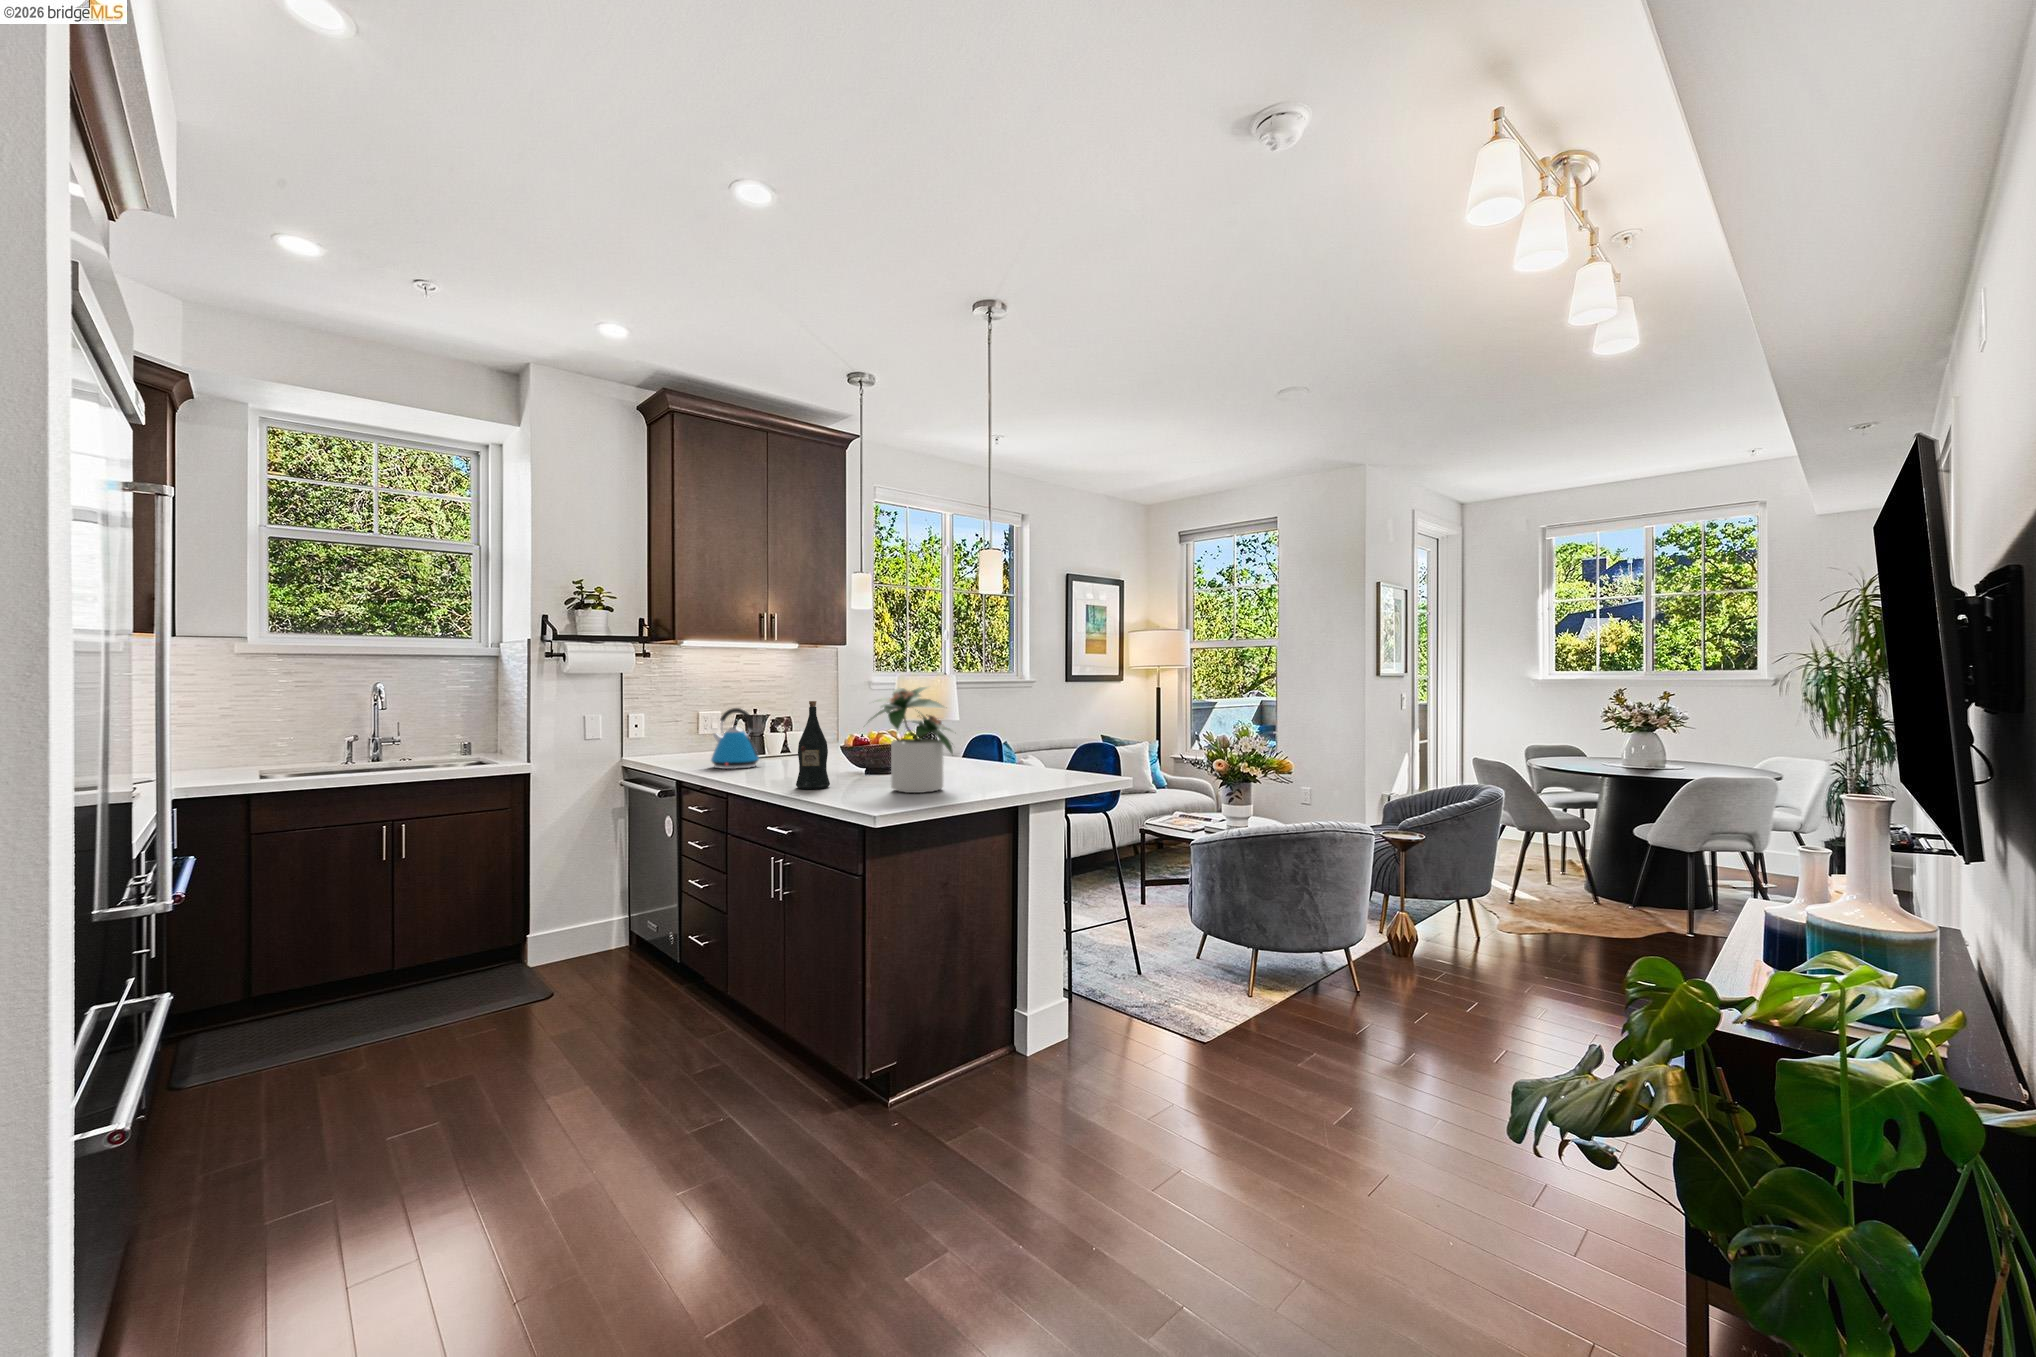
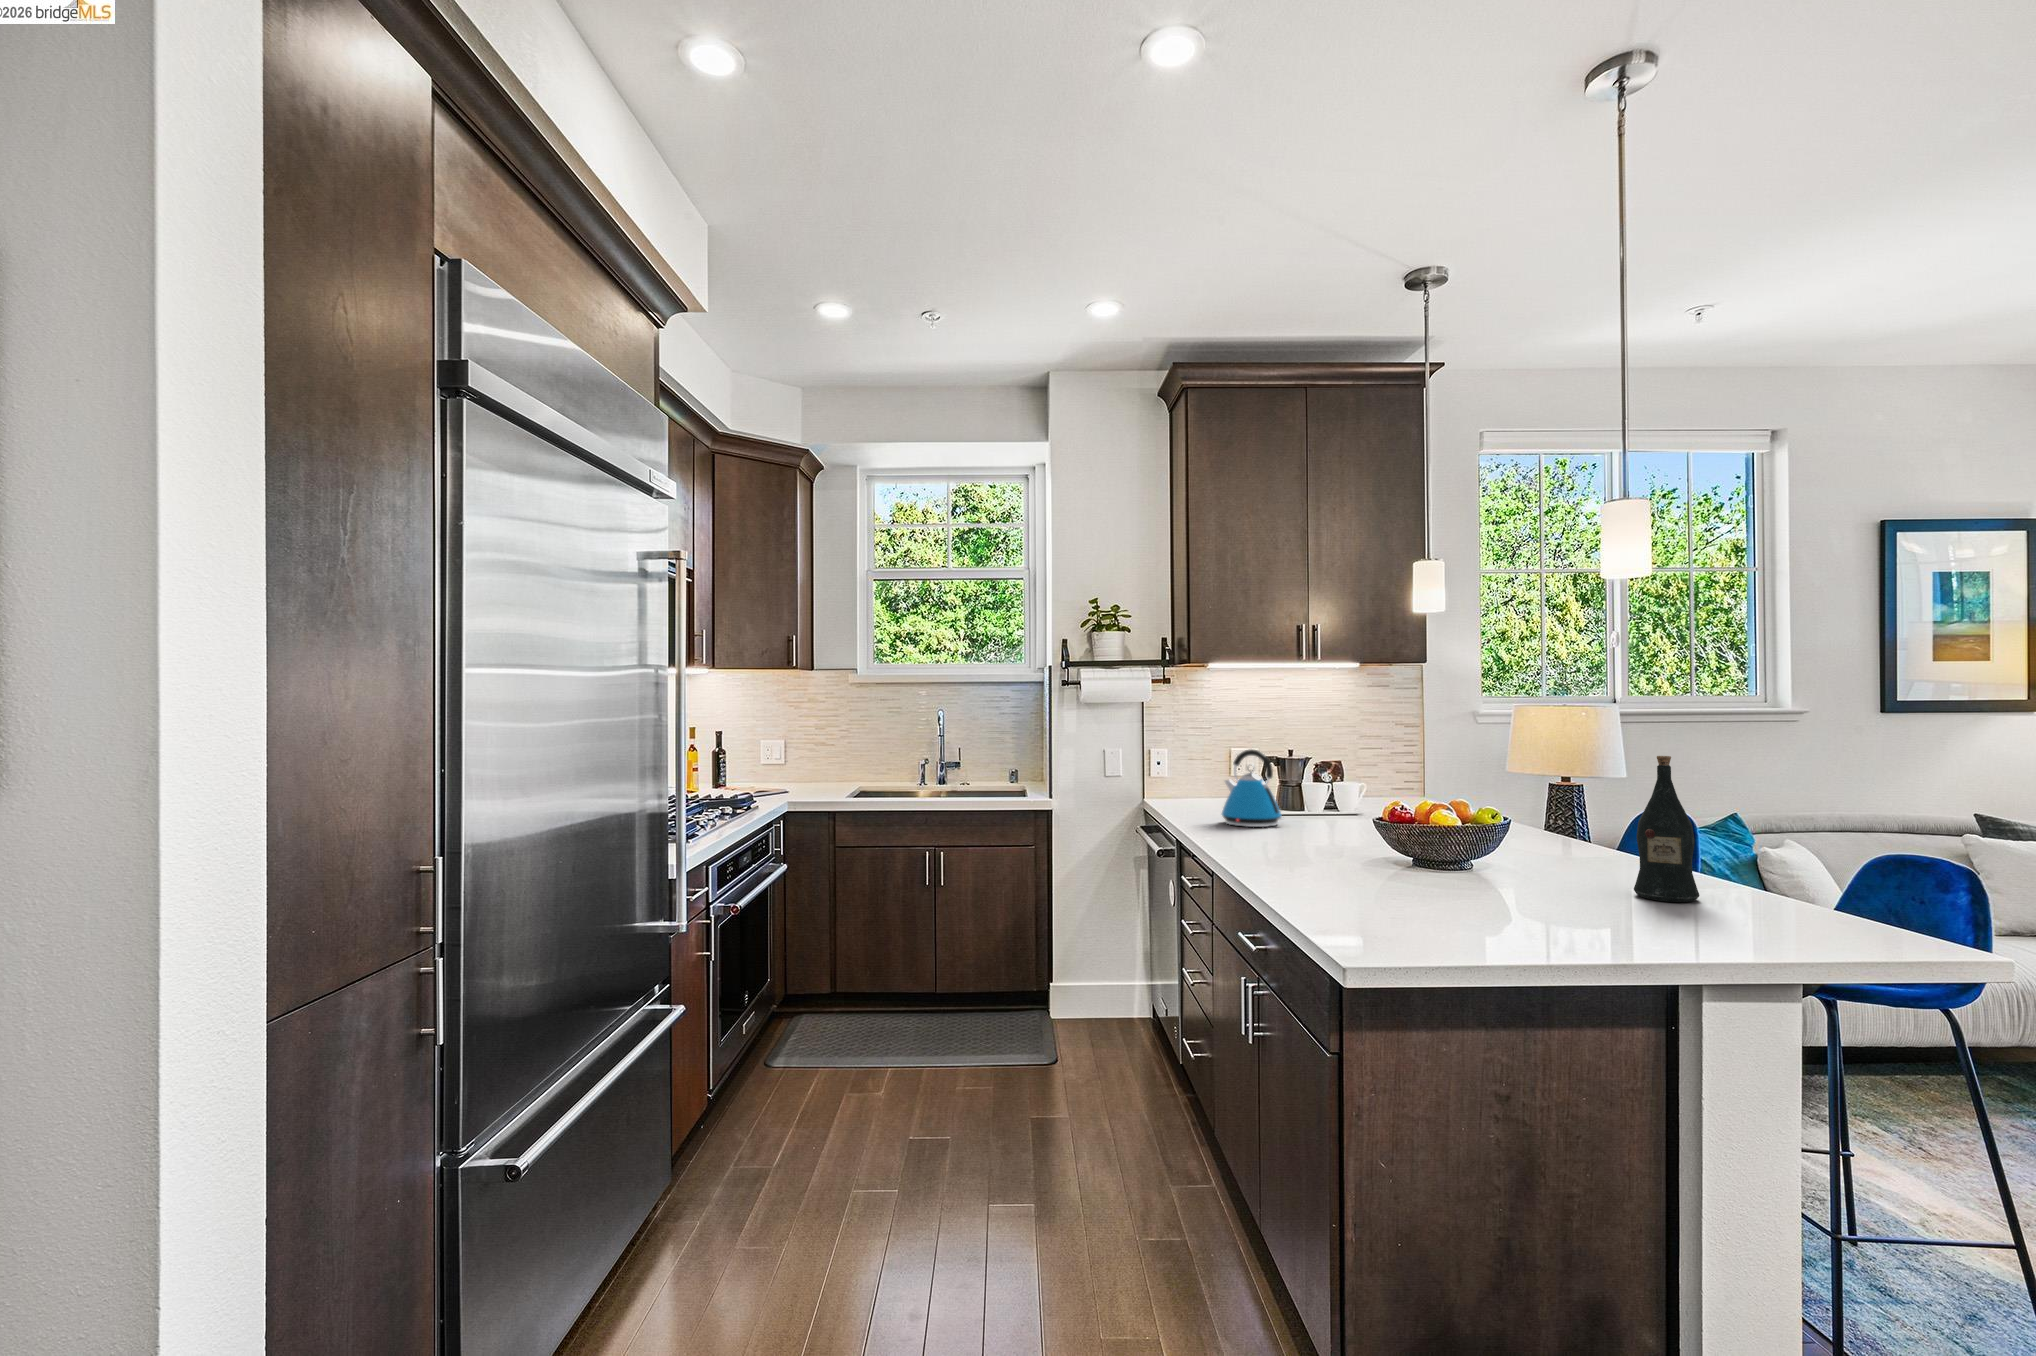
potted plant: present [869,687,953,793] -> none [1376,734,1537,899]
wine bottle: present [796,701,830,789] -> present [1634,756,1699,902]

